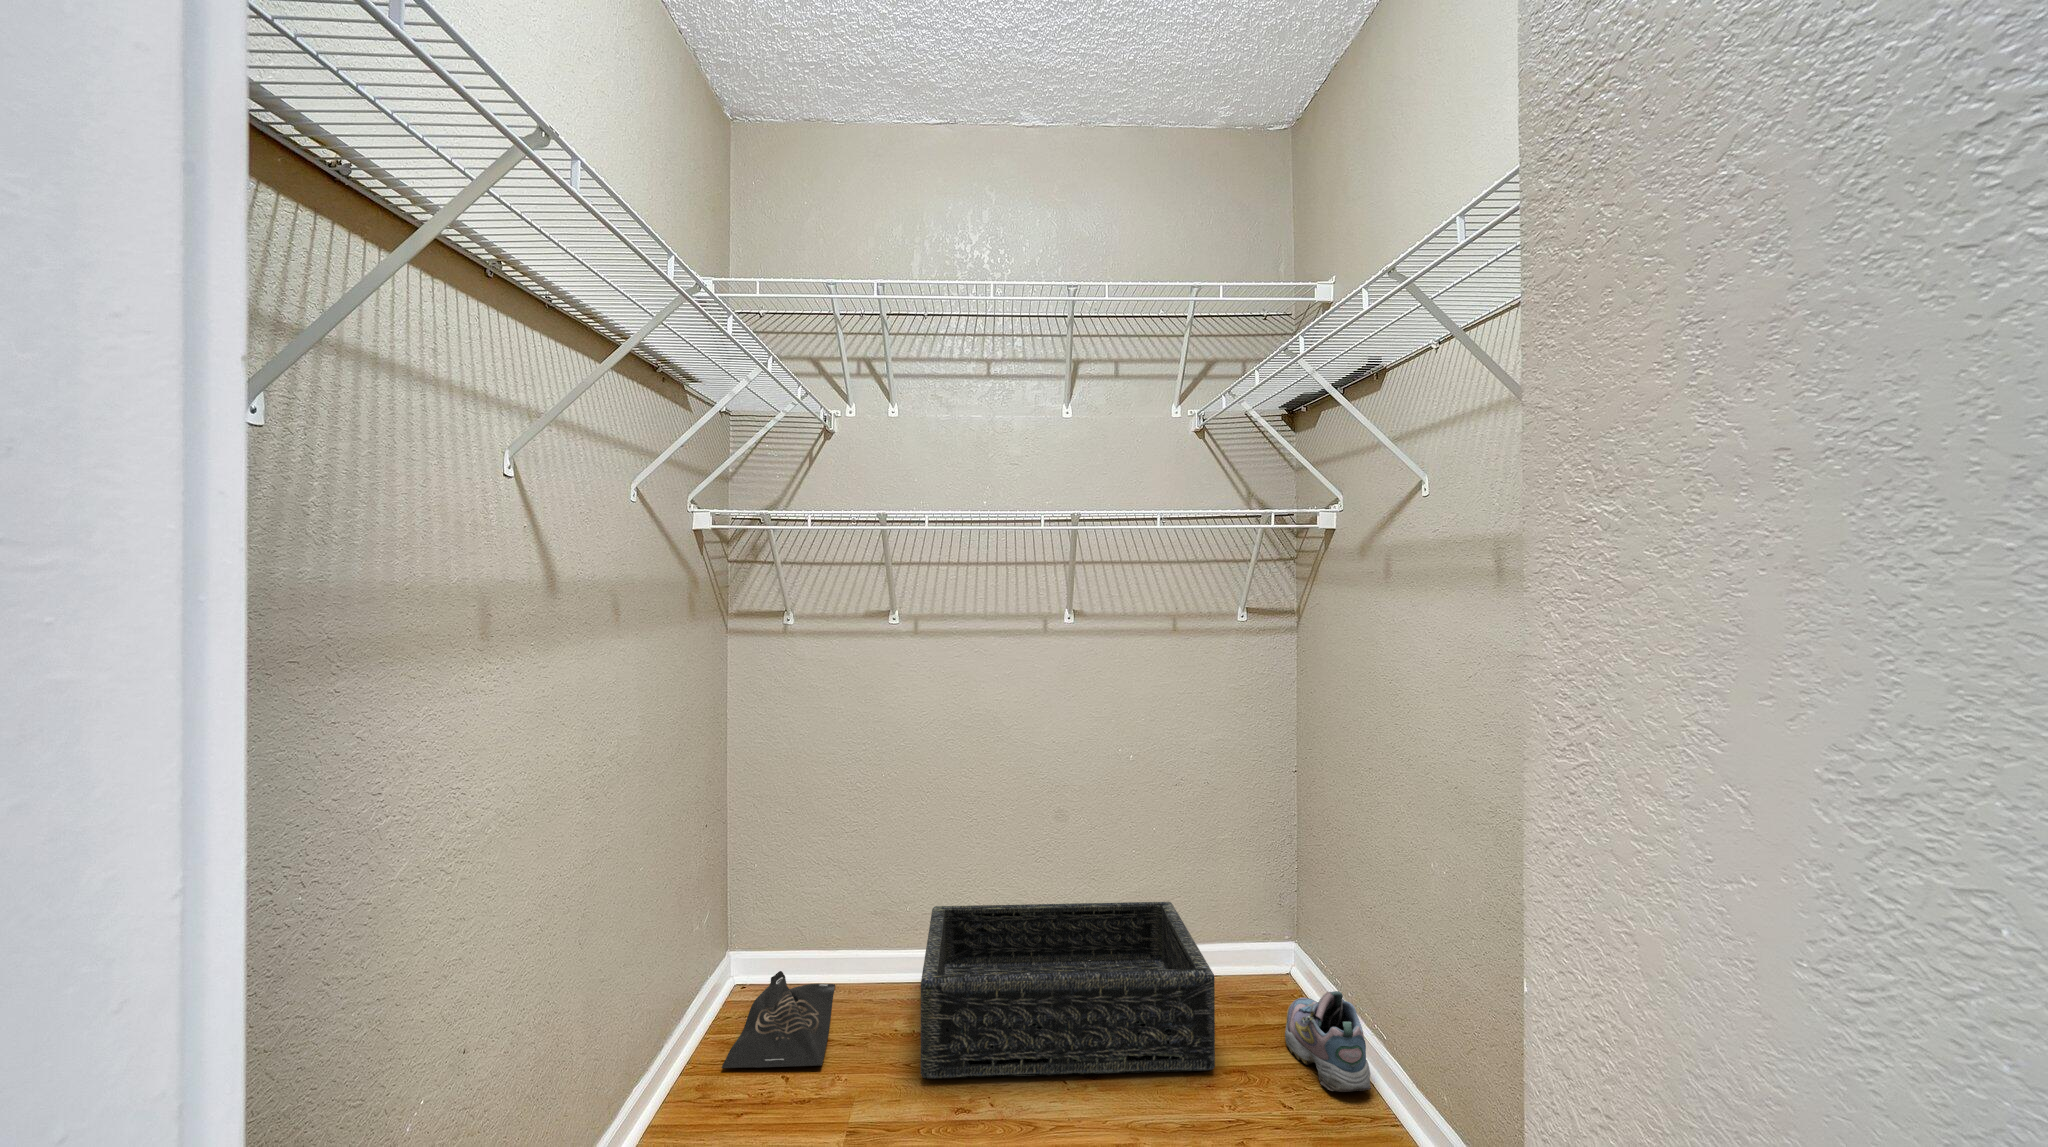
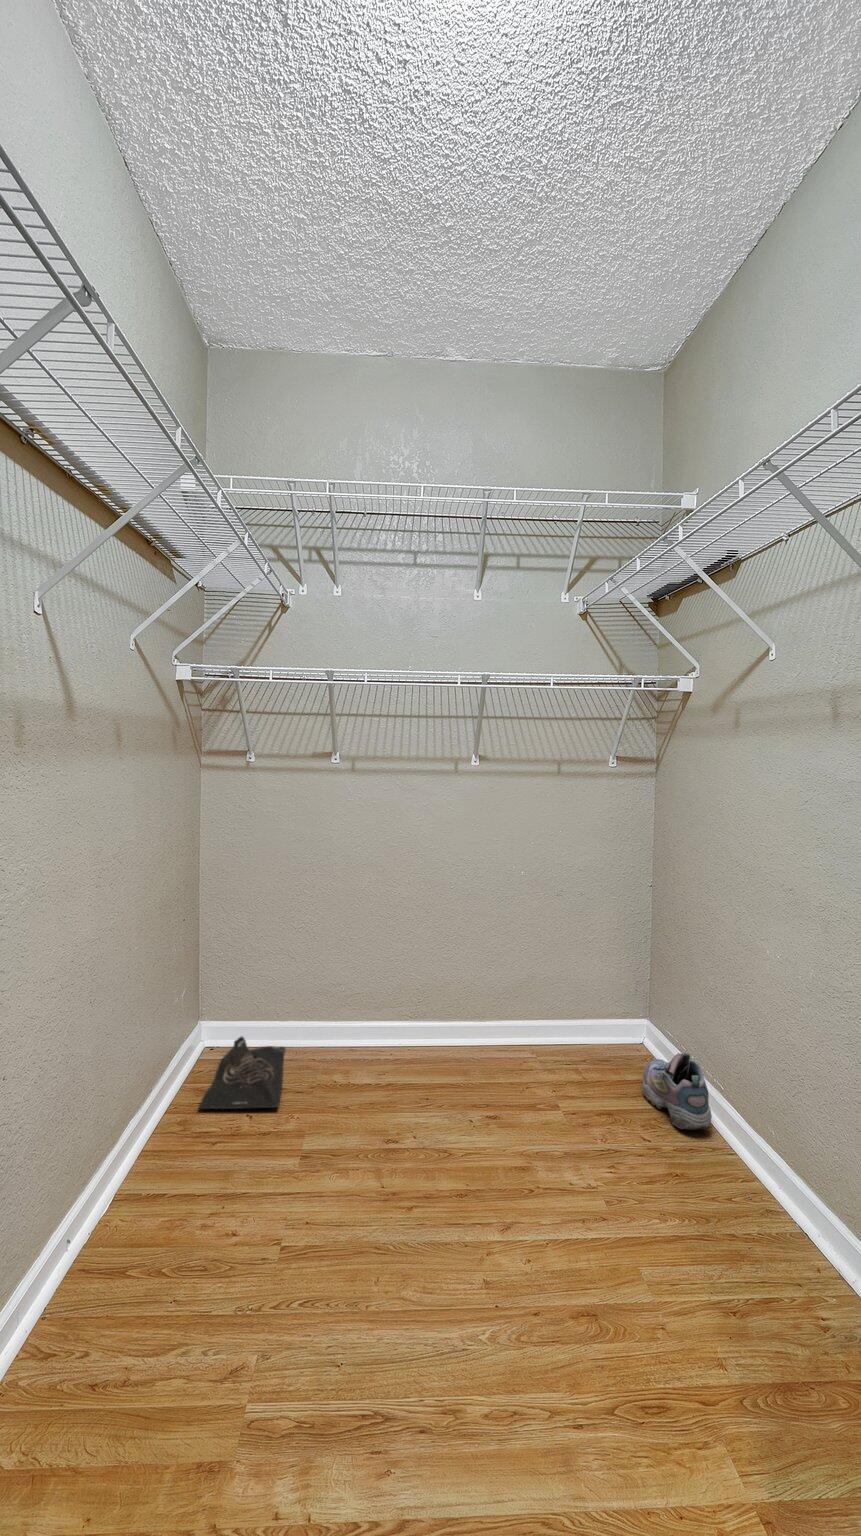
basket: present [921,902,1215,1079] -> none [358,985,591,1118]

